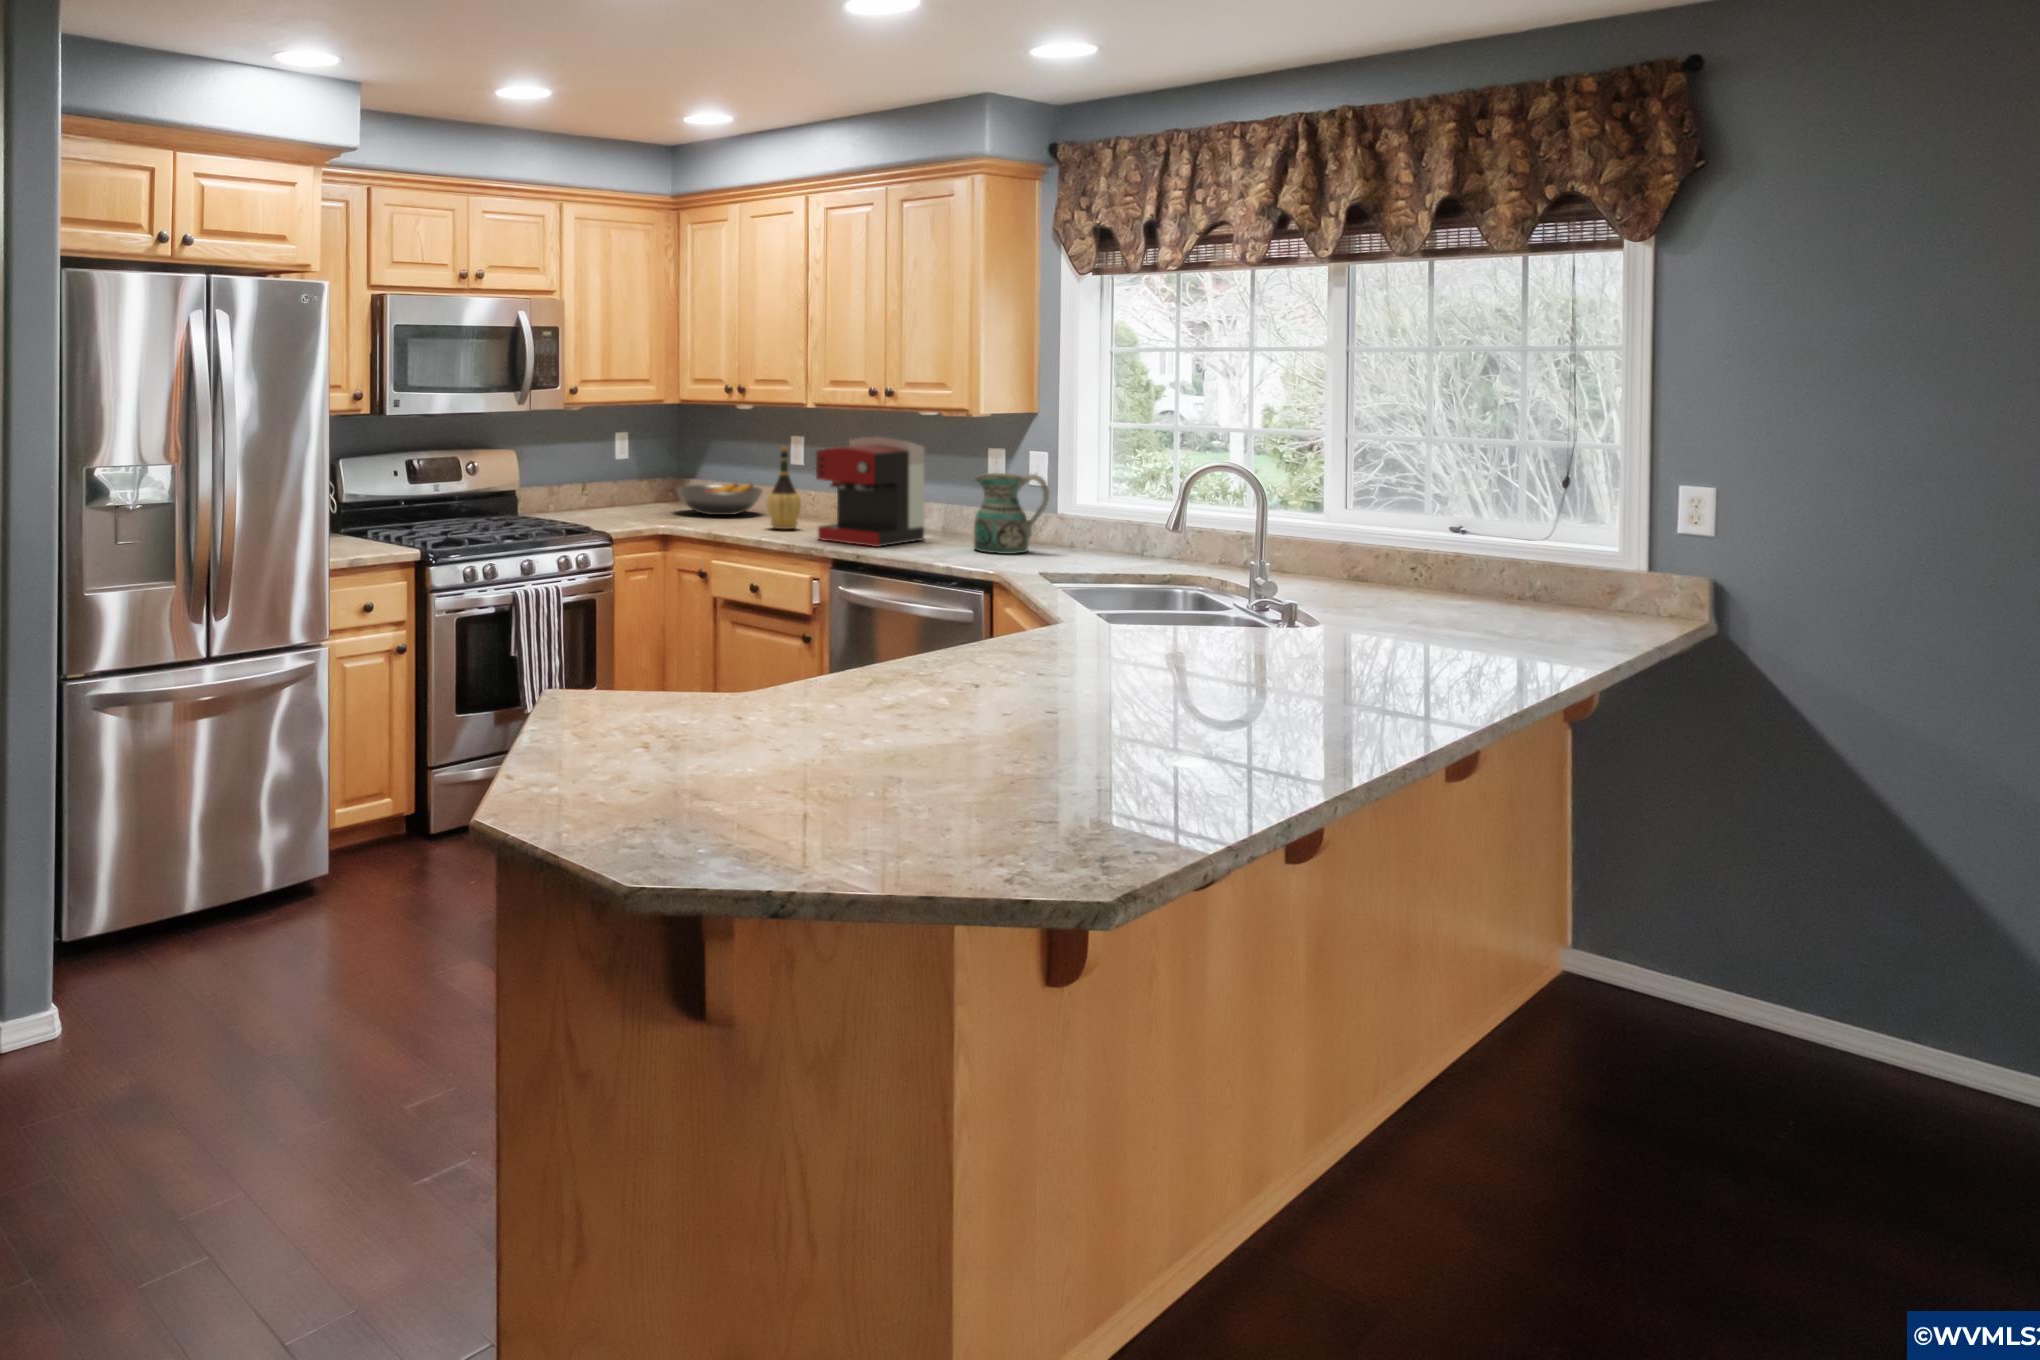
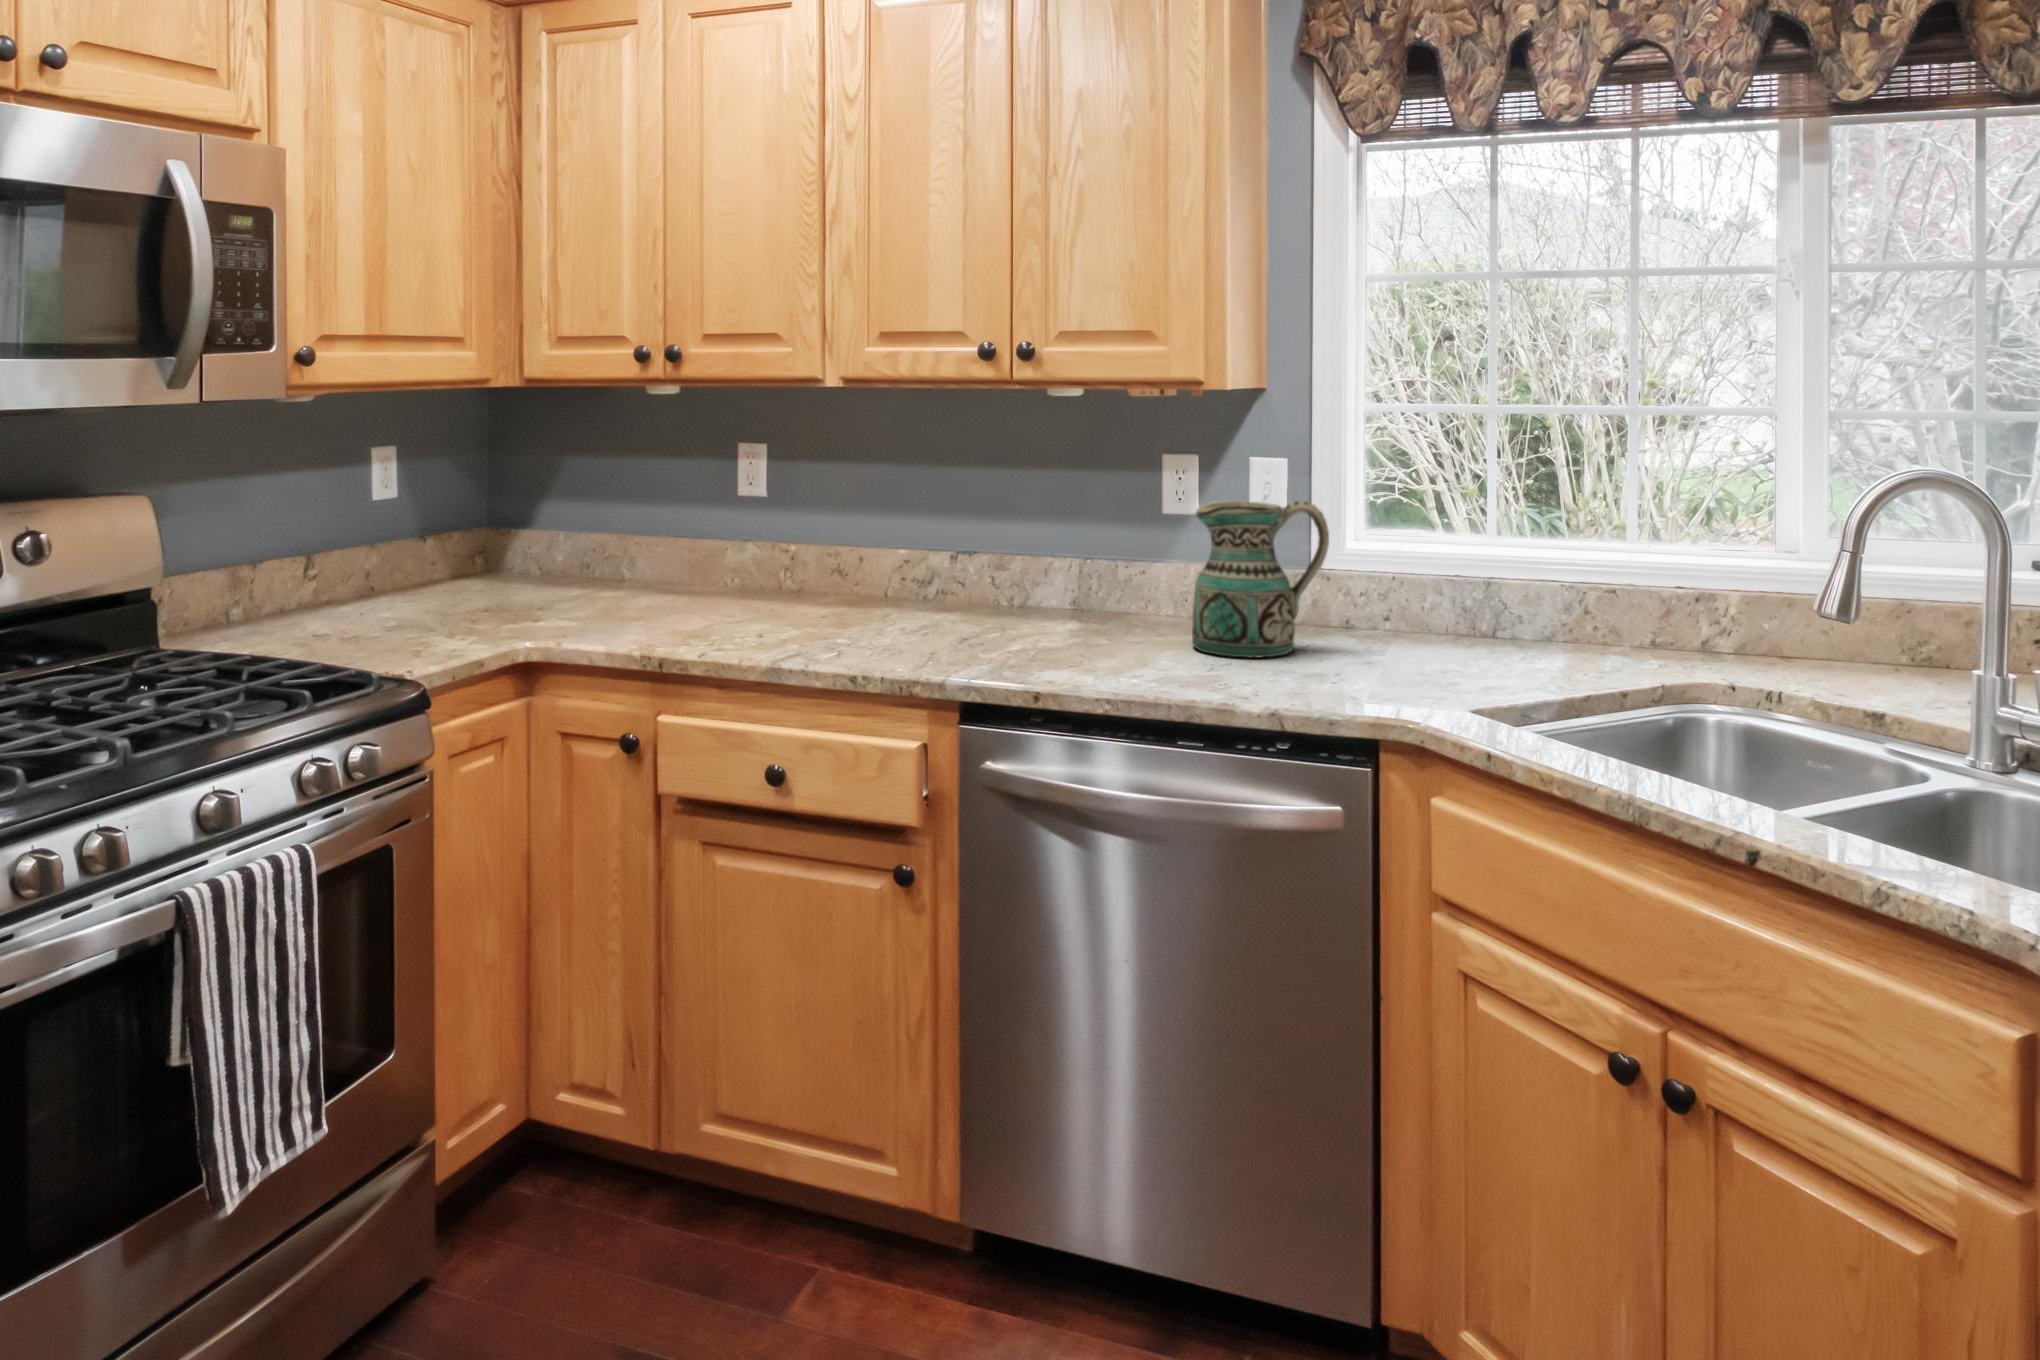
coffee maker: present [816,437,925,547] -> none [885,439,1069,663]
wine bottle: present [767,446,801,529] -> none [742,464,809,631]
fruit bowl: present [677,483,763,515] -> none [507,538,684,603]

